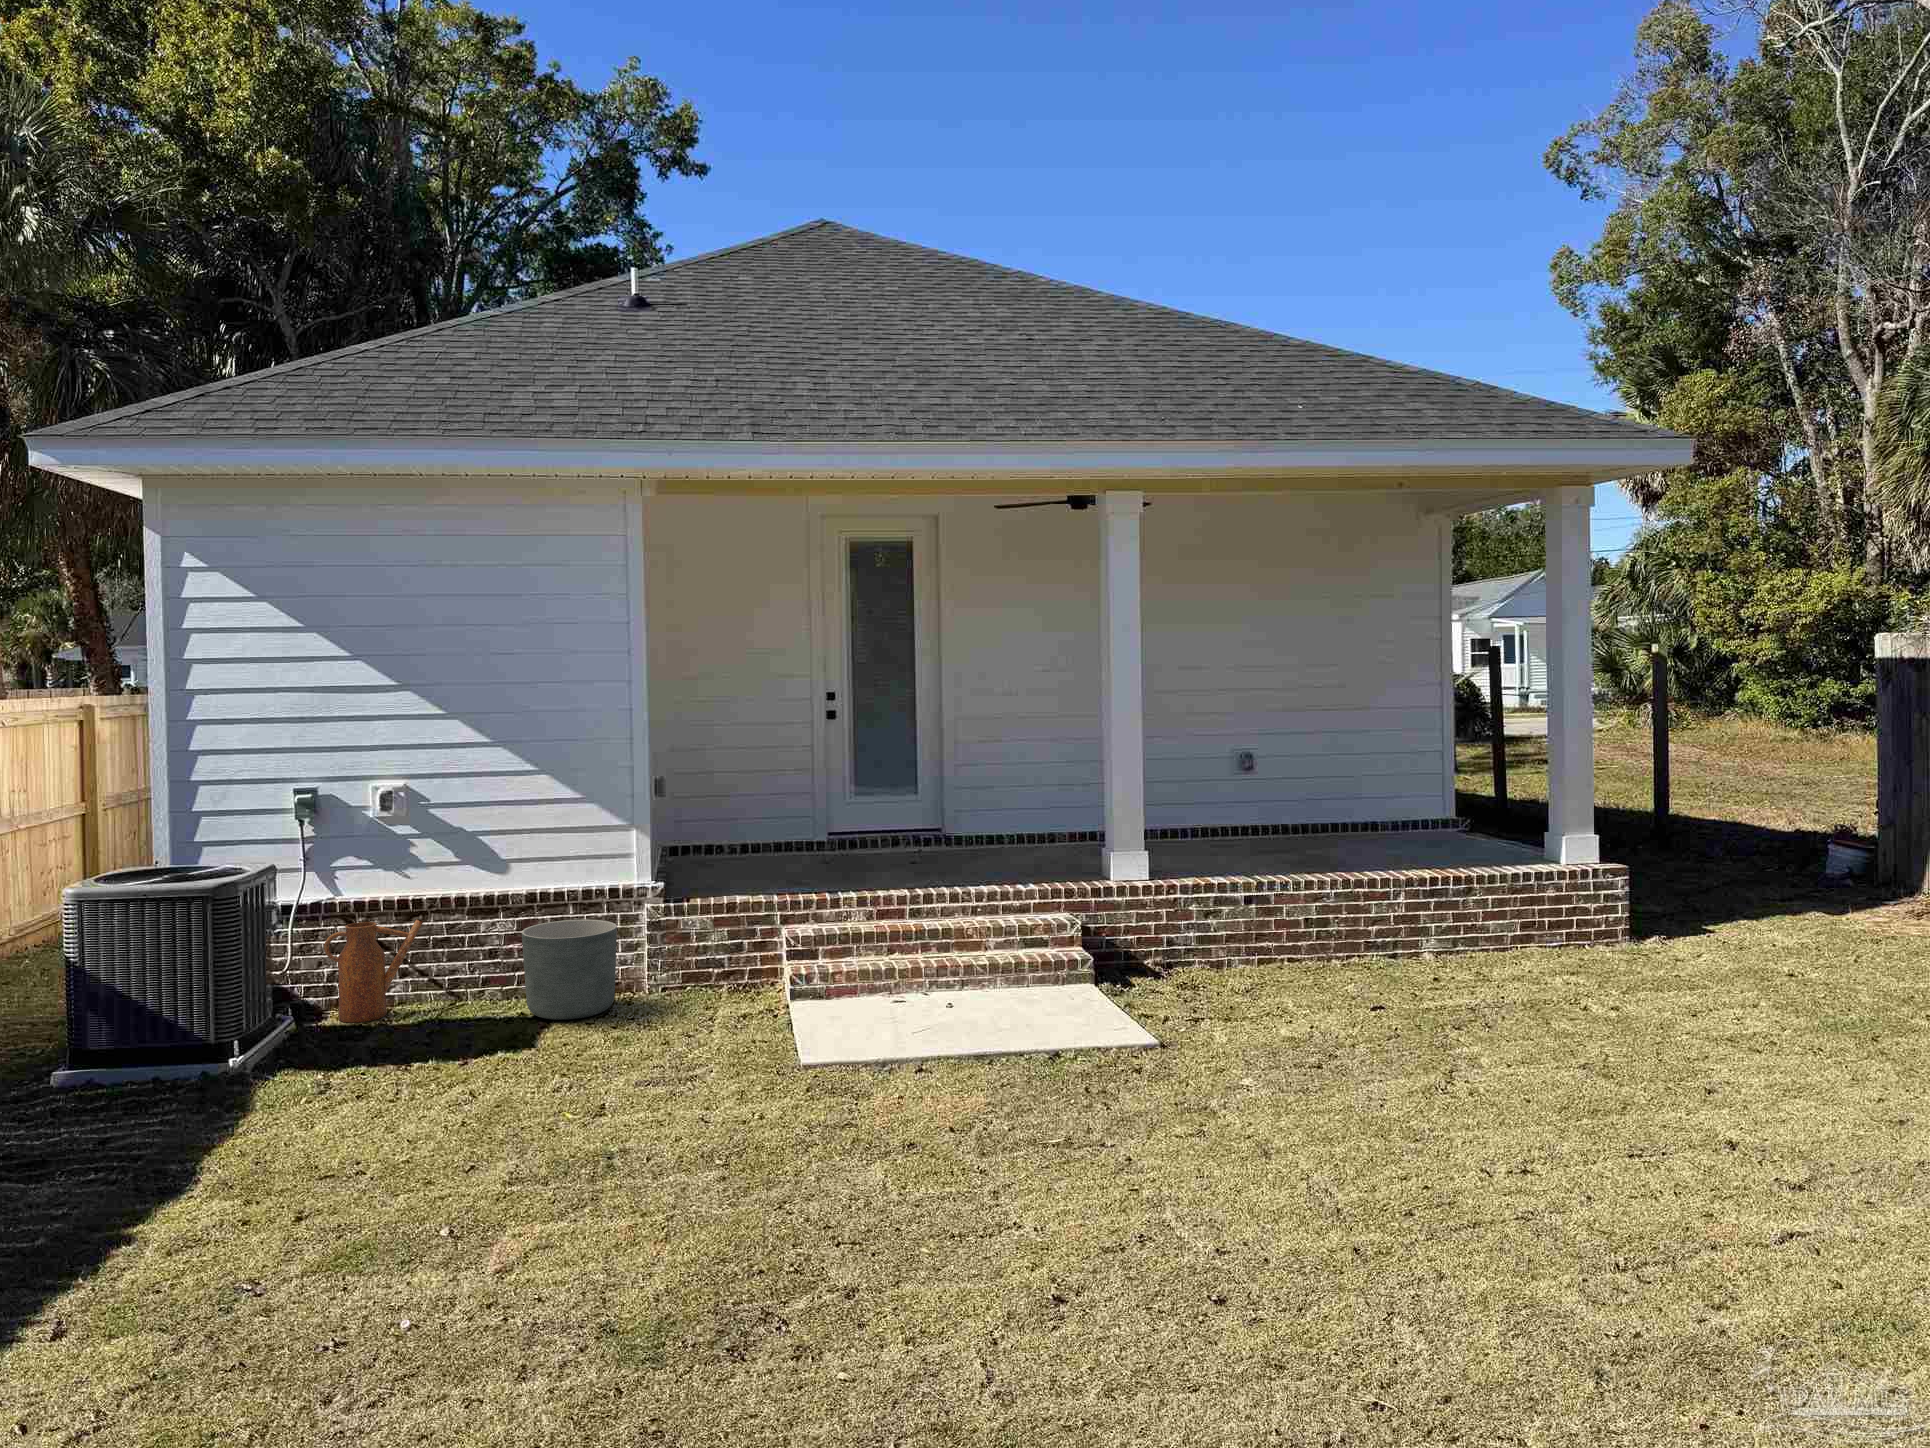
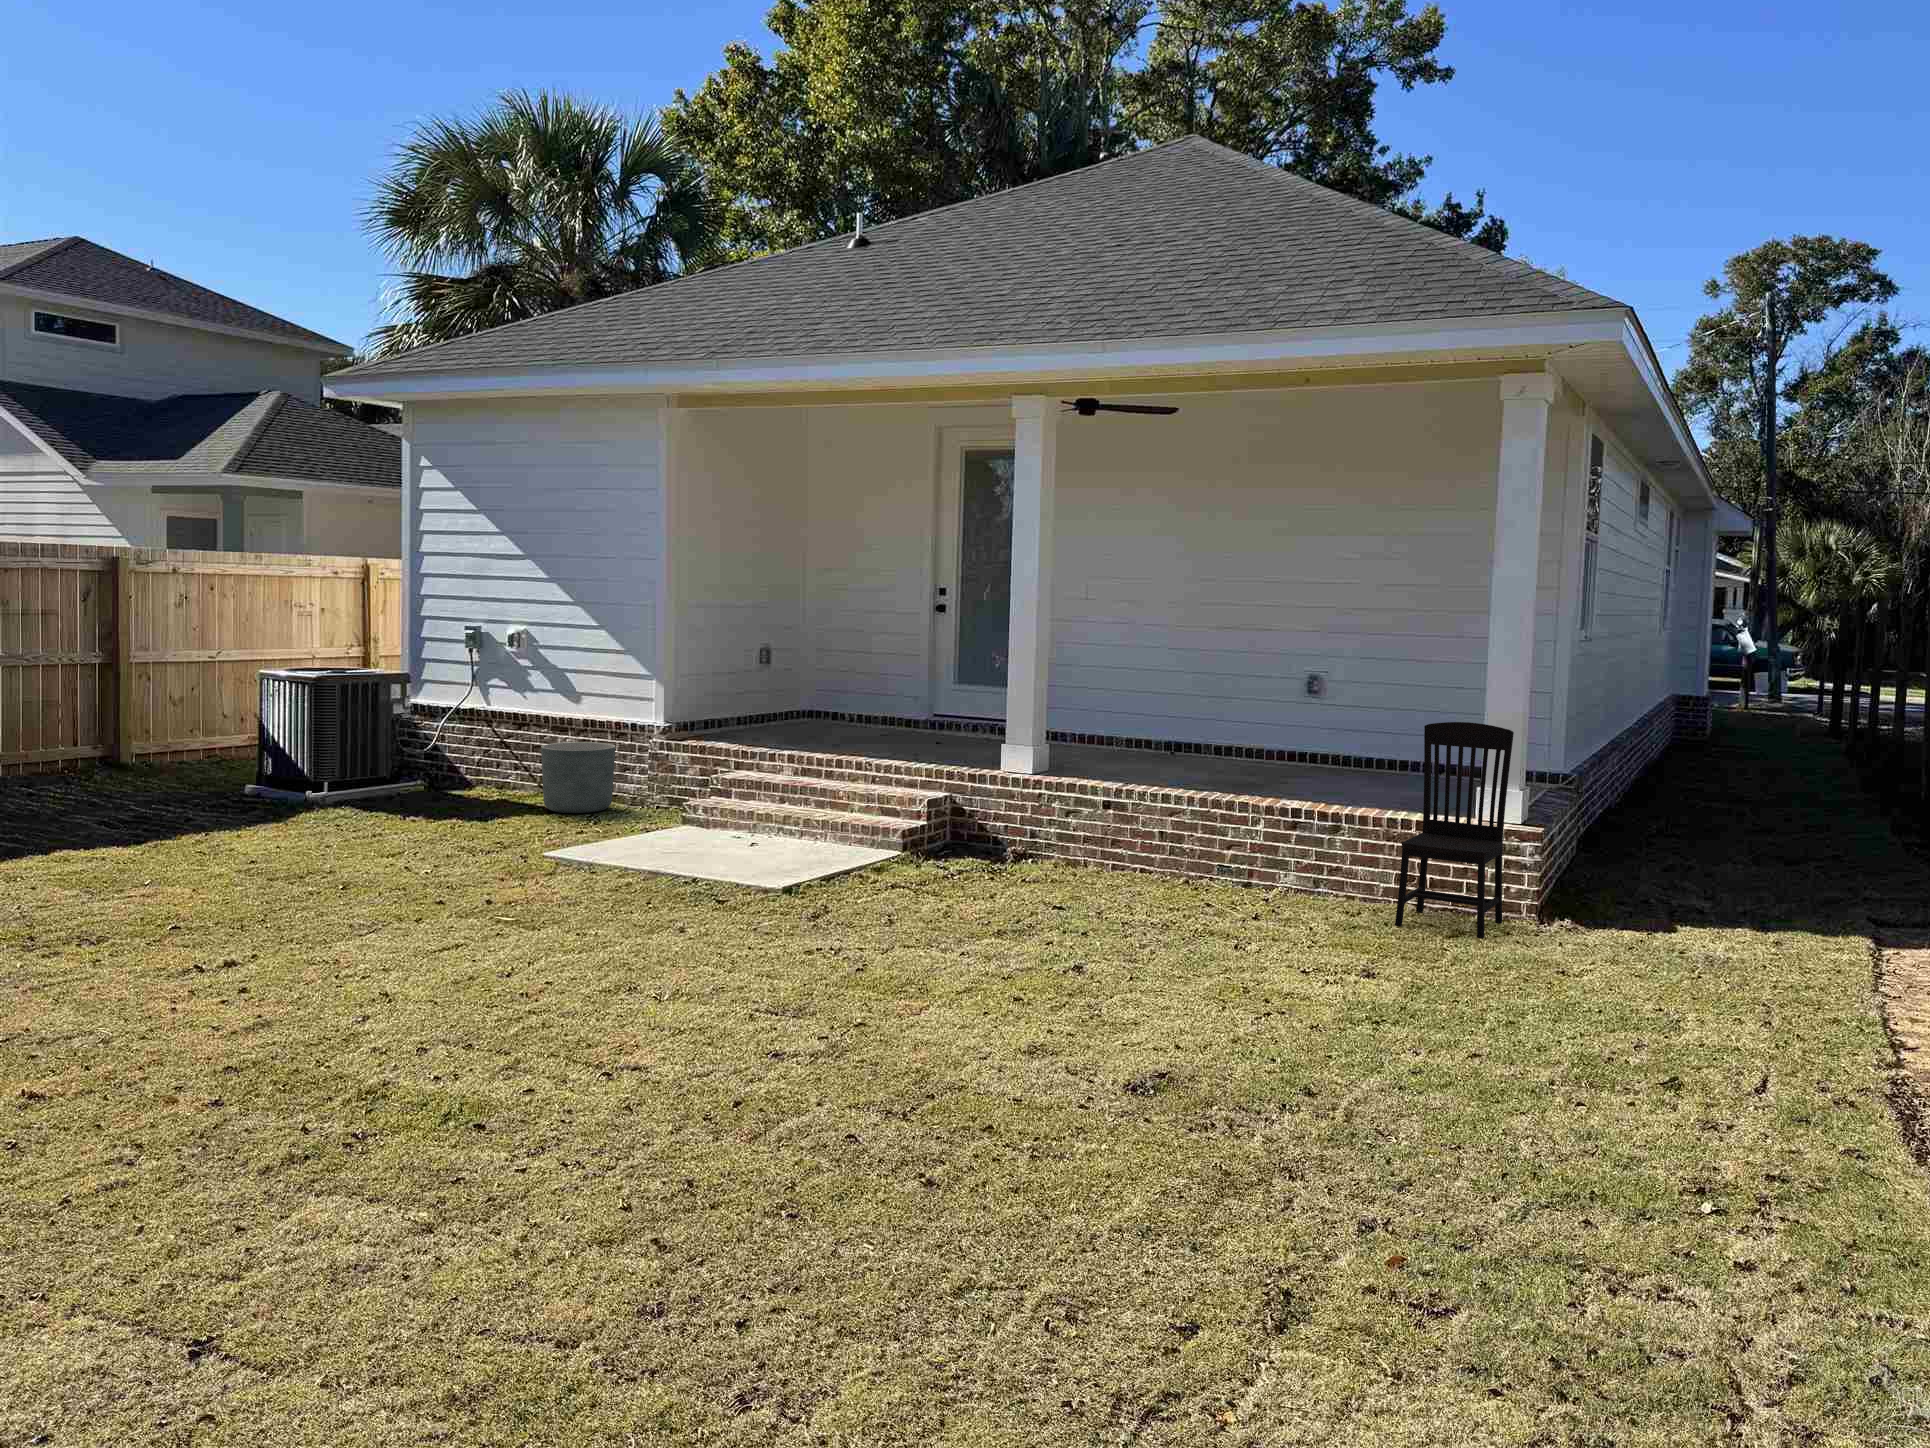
chair: none [1542,784,1658,966] -> present [1395,722,1514,938]
watering can: present [324,919,423,1023] -> none [461,726,517,796]

